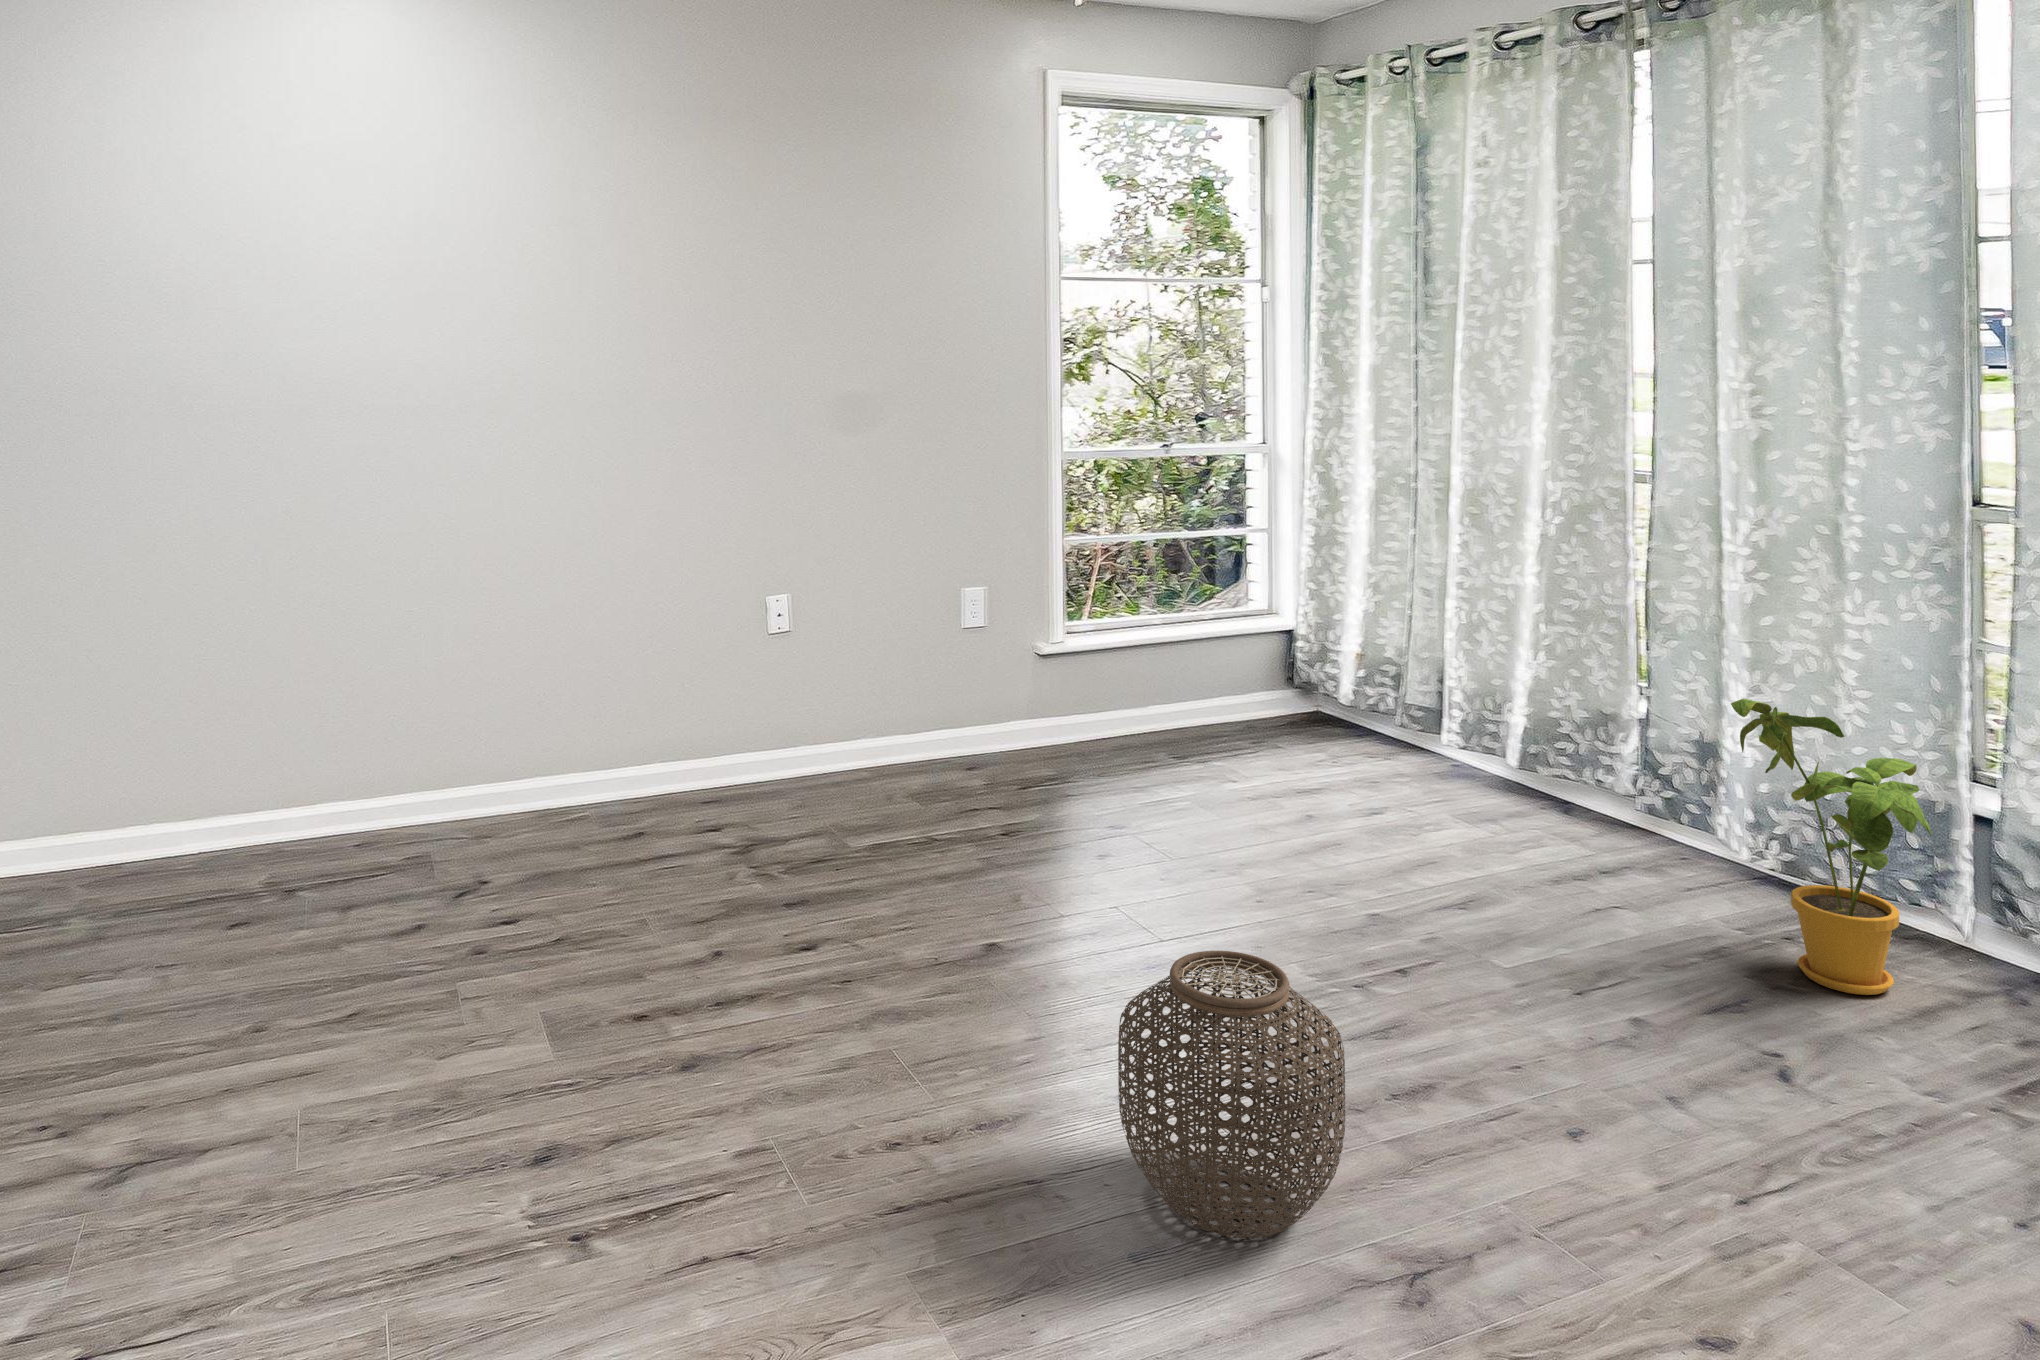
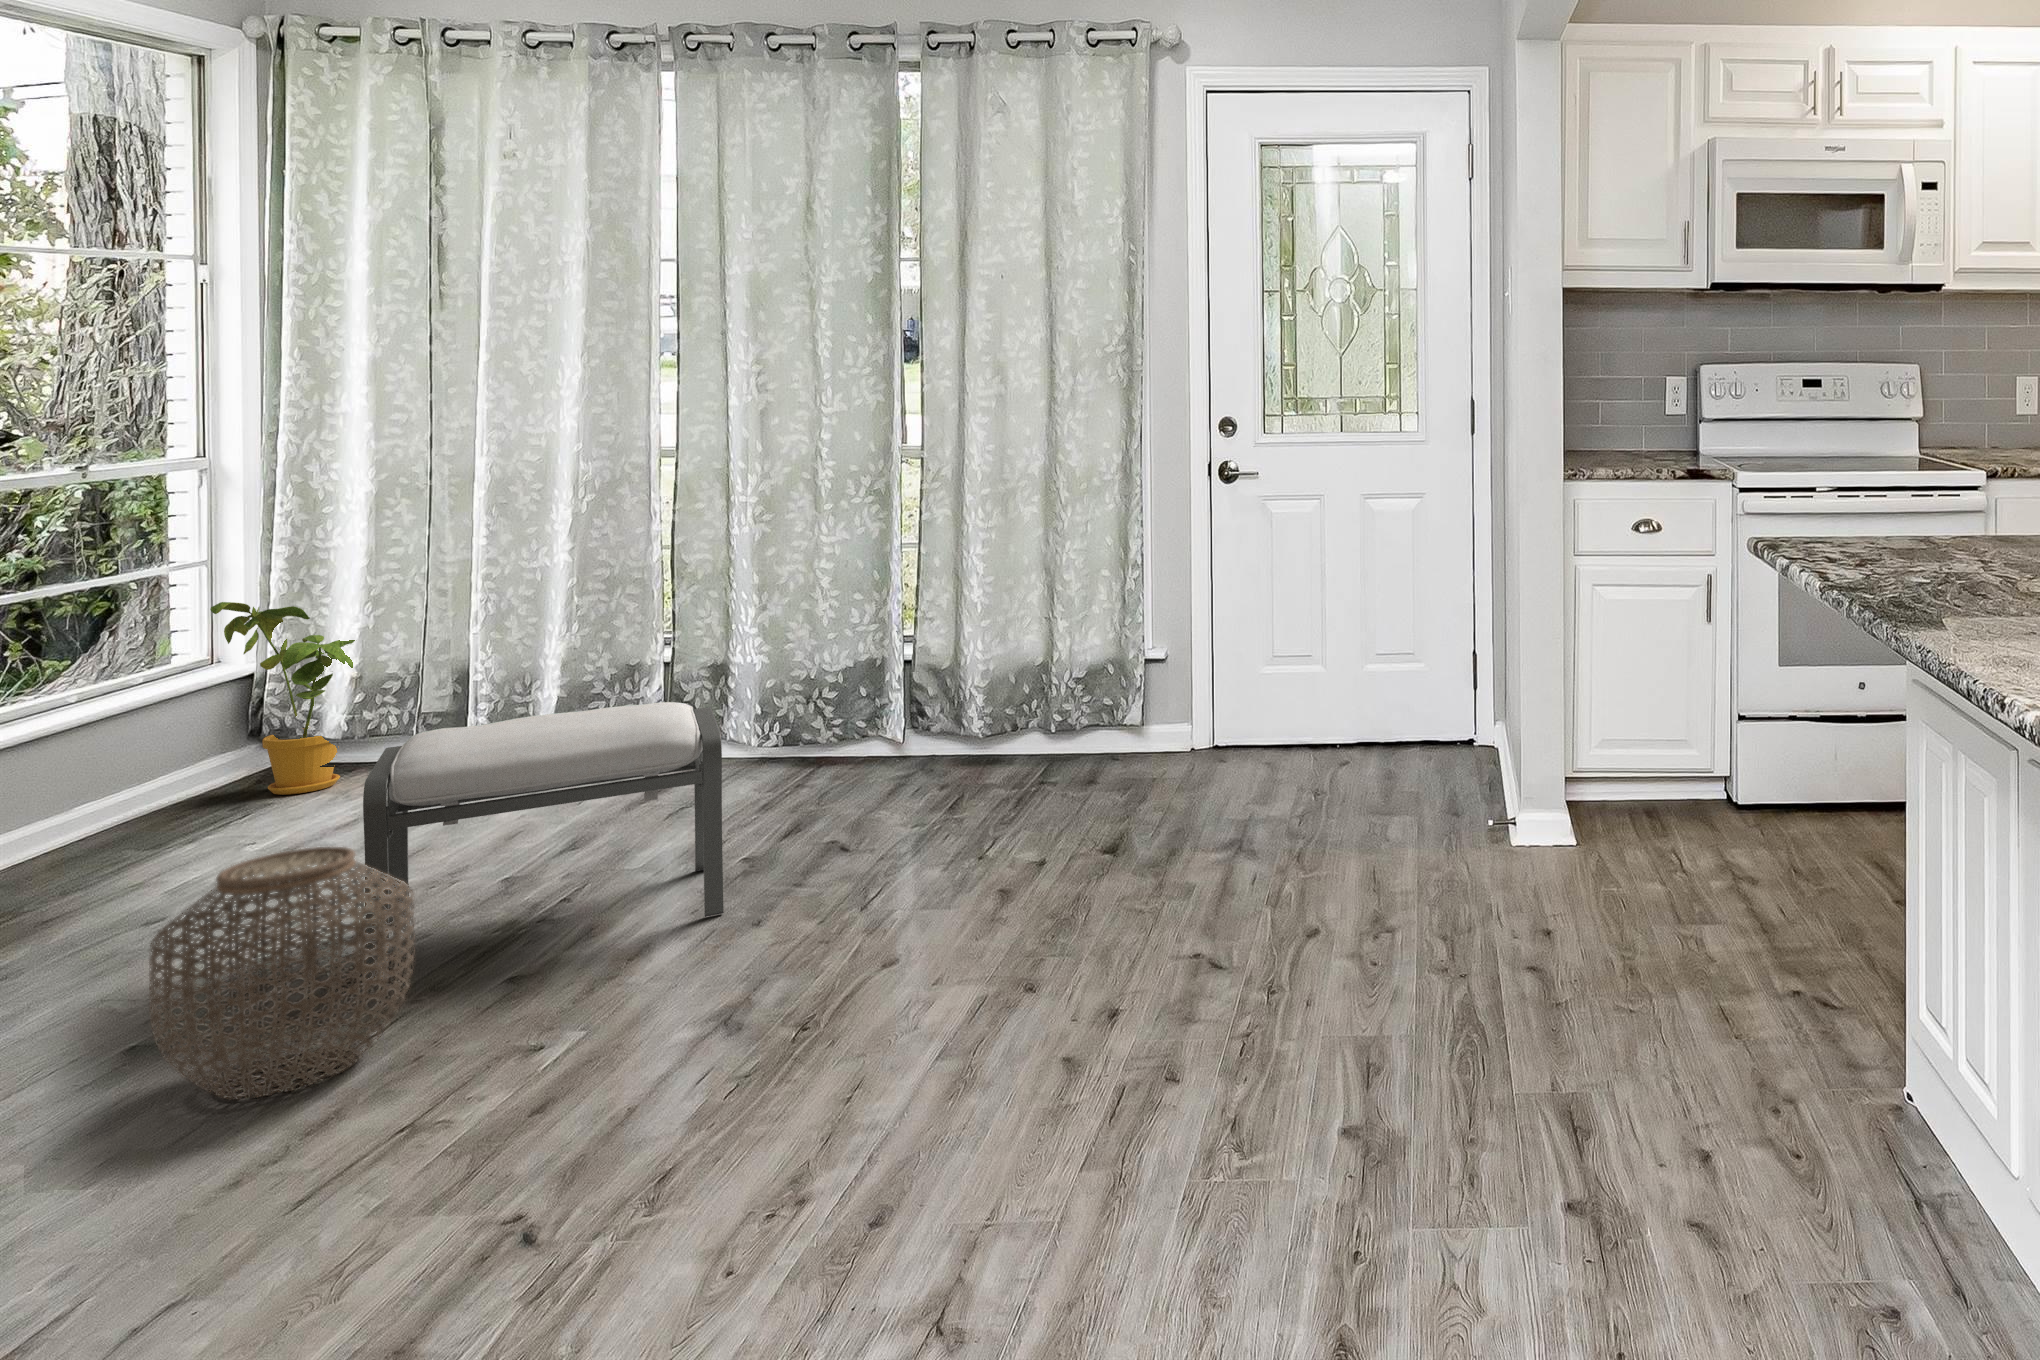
house plant: present [1731,698,1931,995] -> present [210,602,355,795]
ottoman: none [1315,801,1711,1169] -> present [363,702,724,979]

